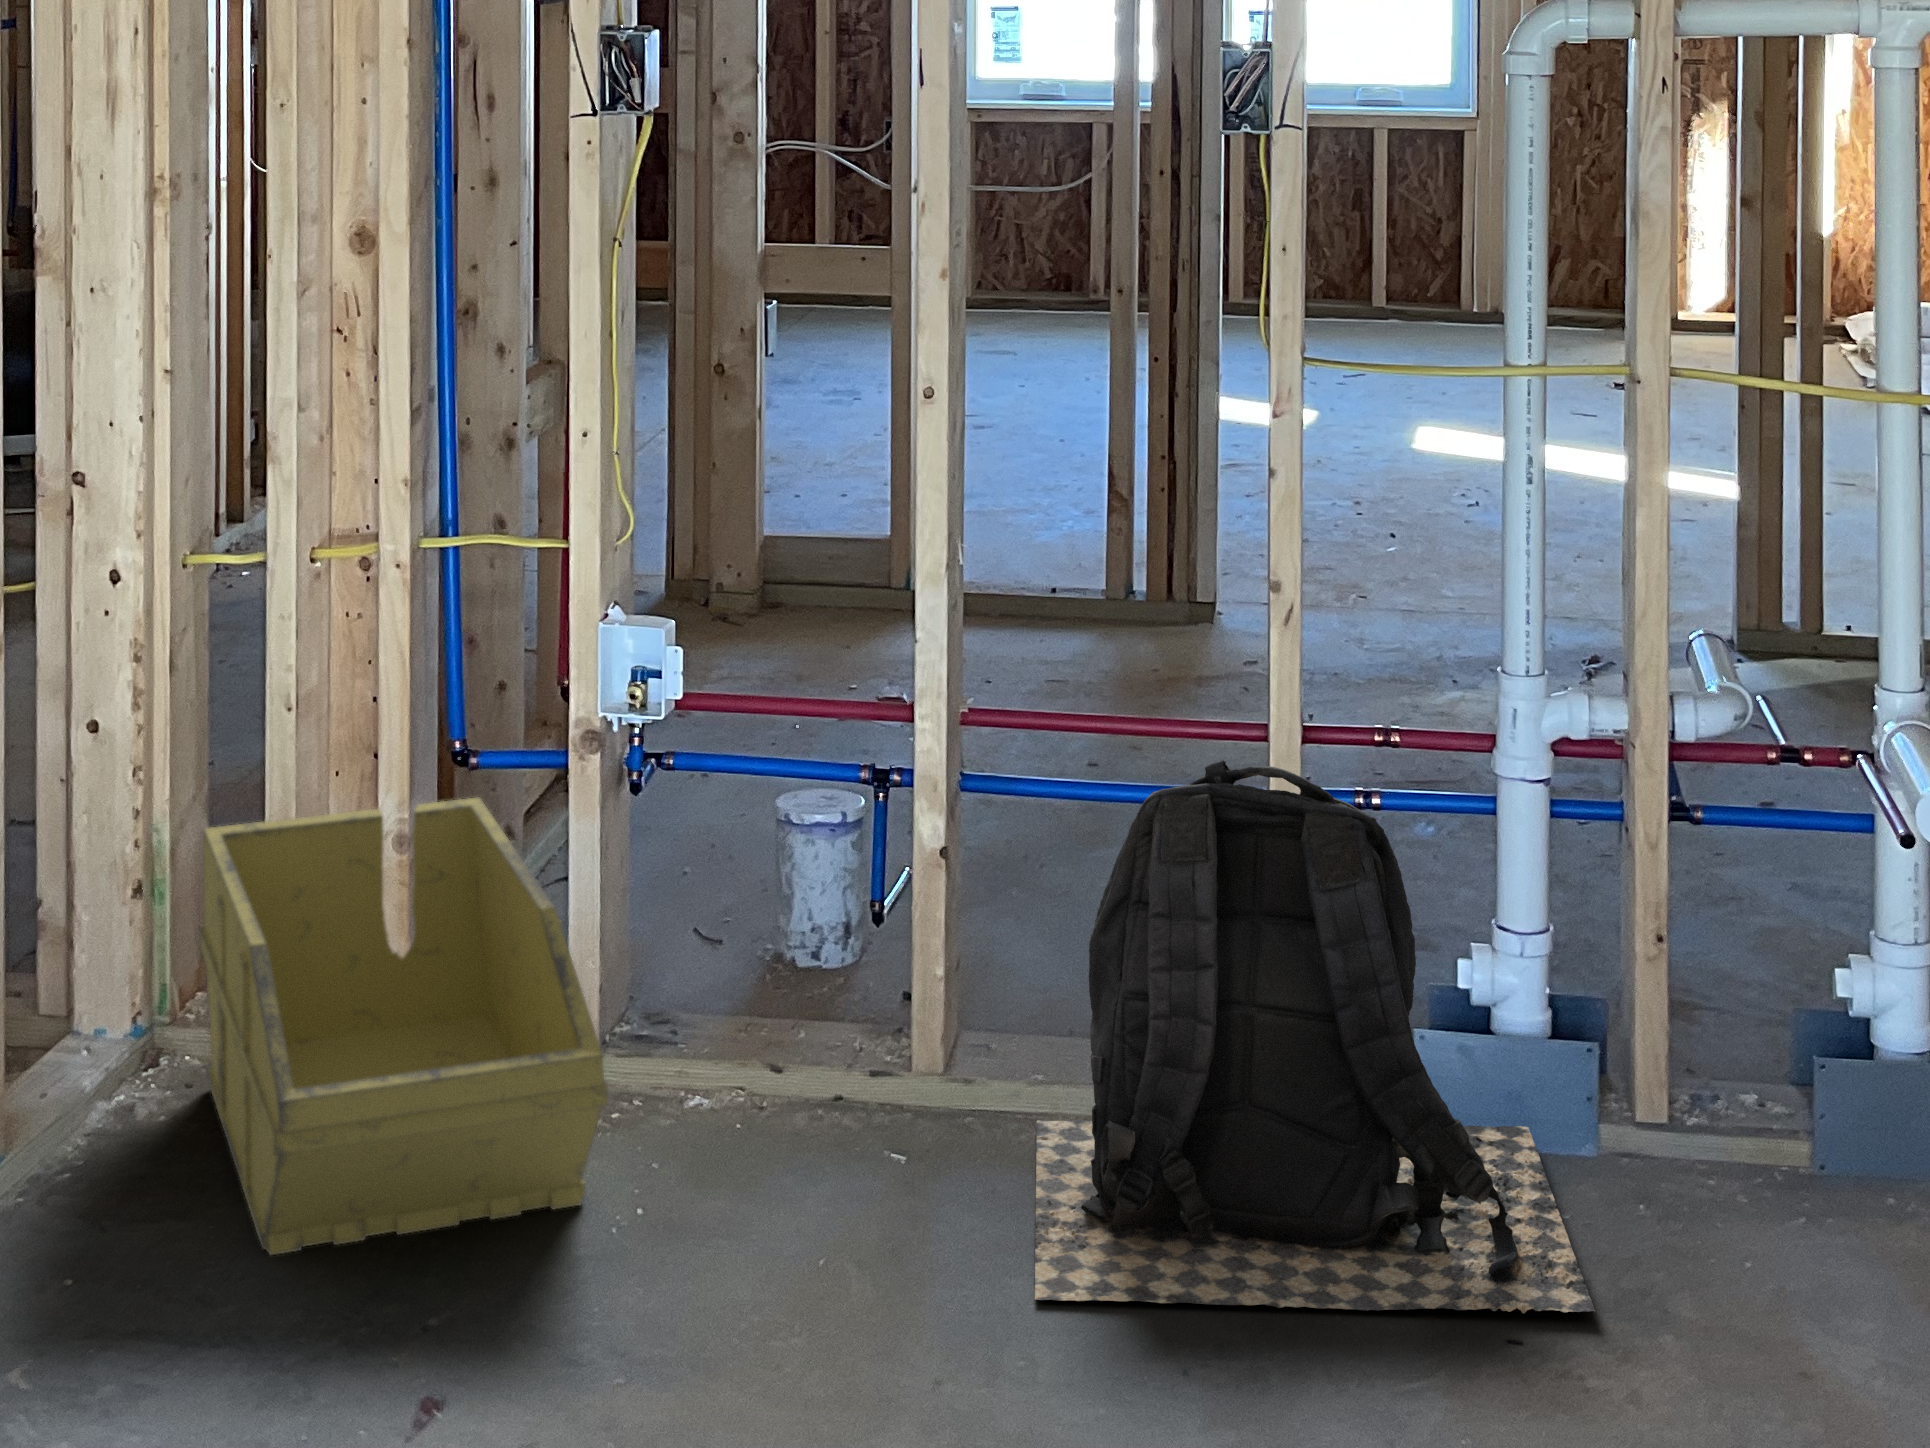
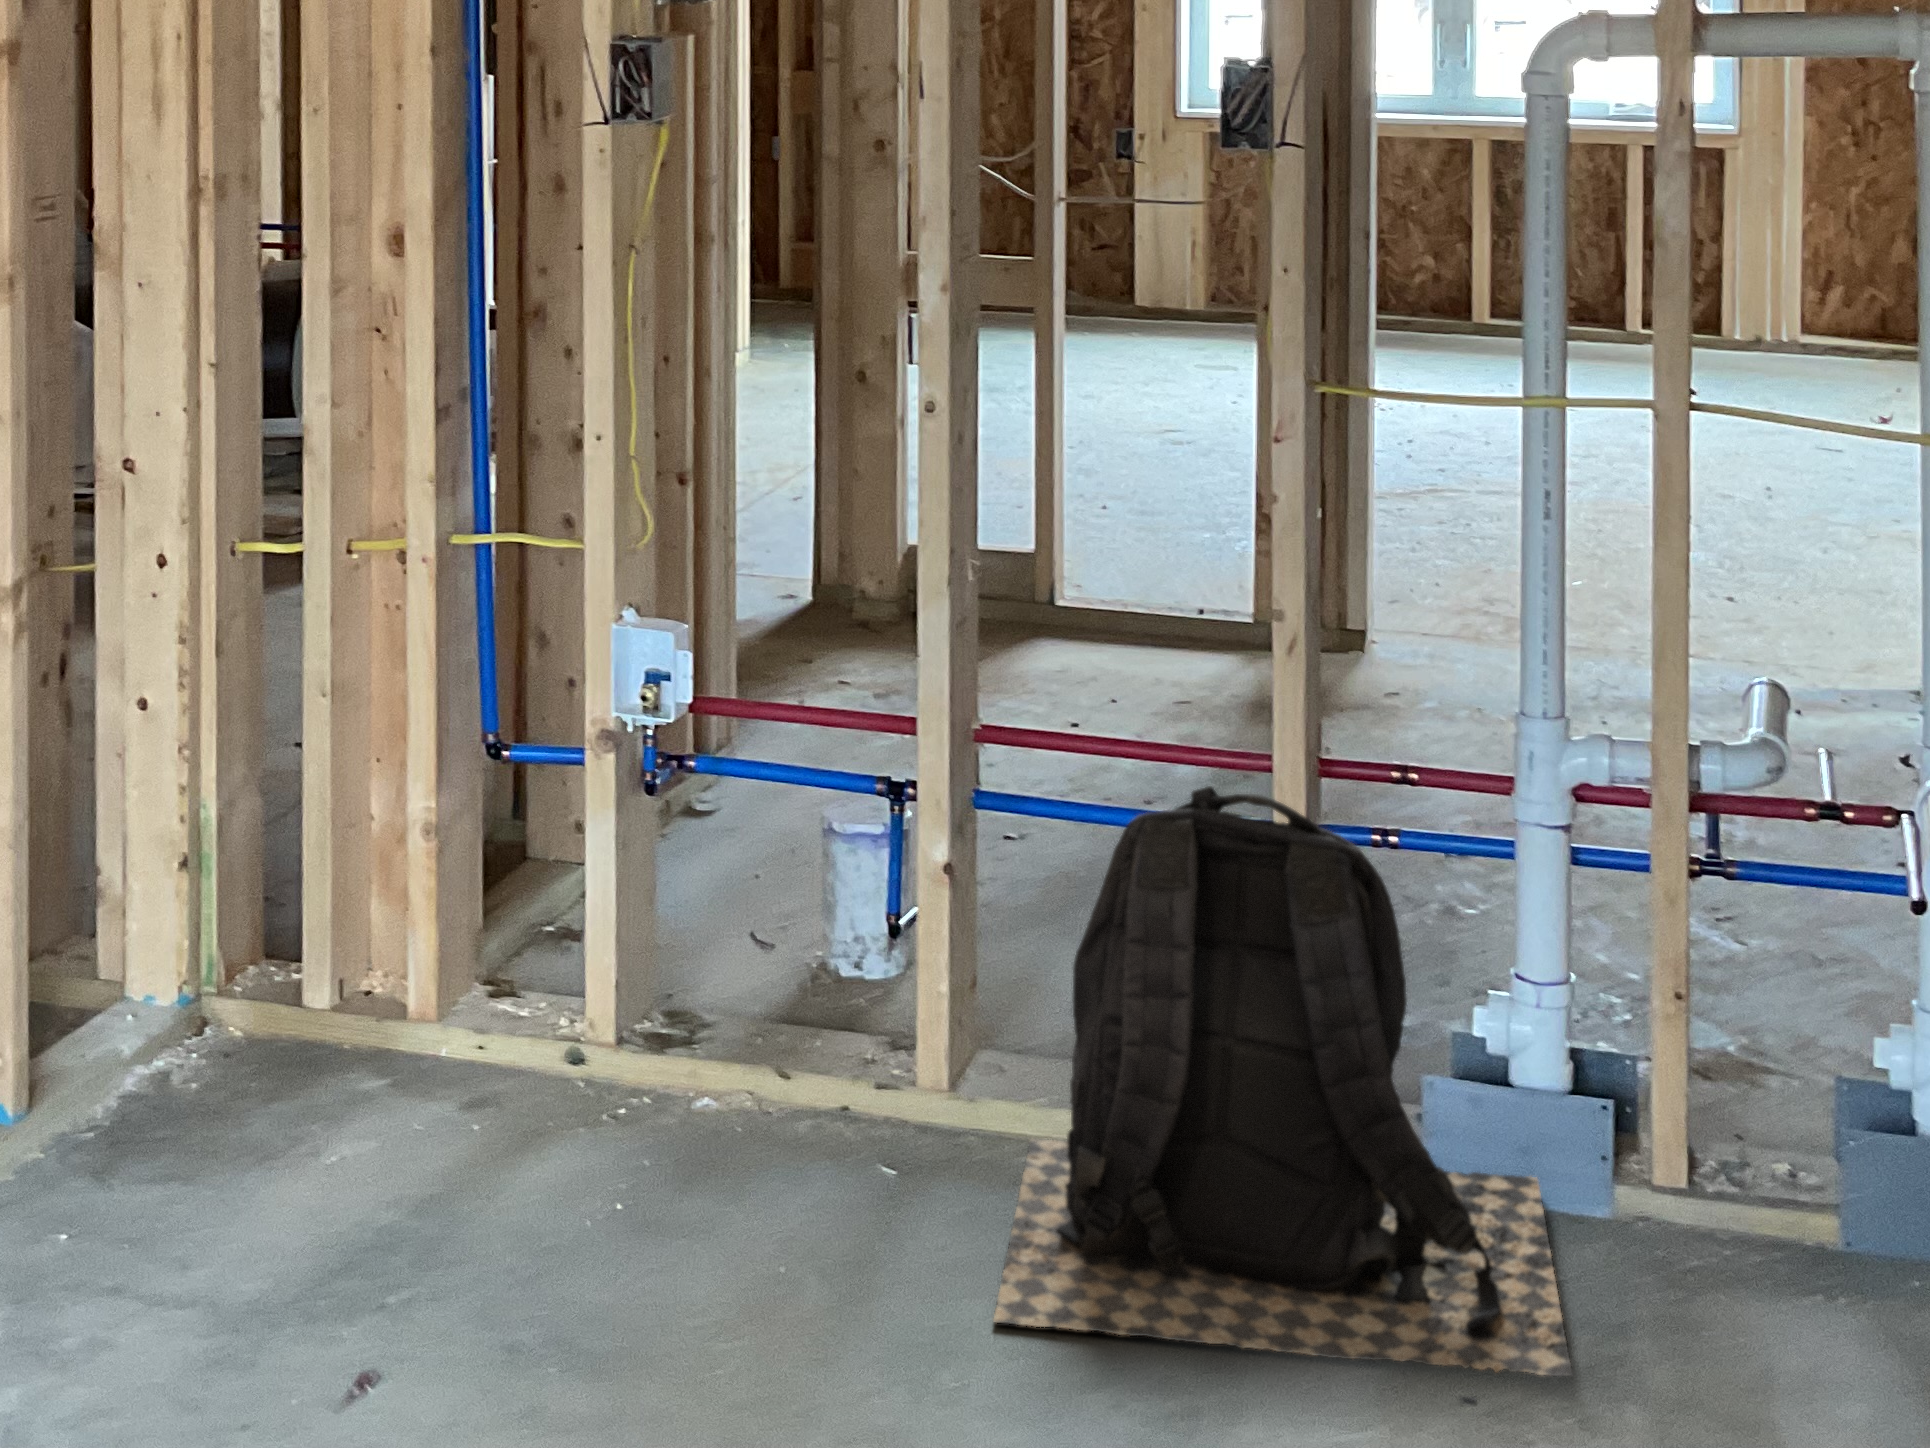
storage bin: present [200,798,608,1255] -> none [230,787,583,1225]

